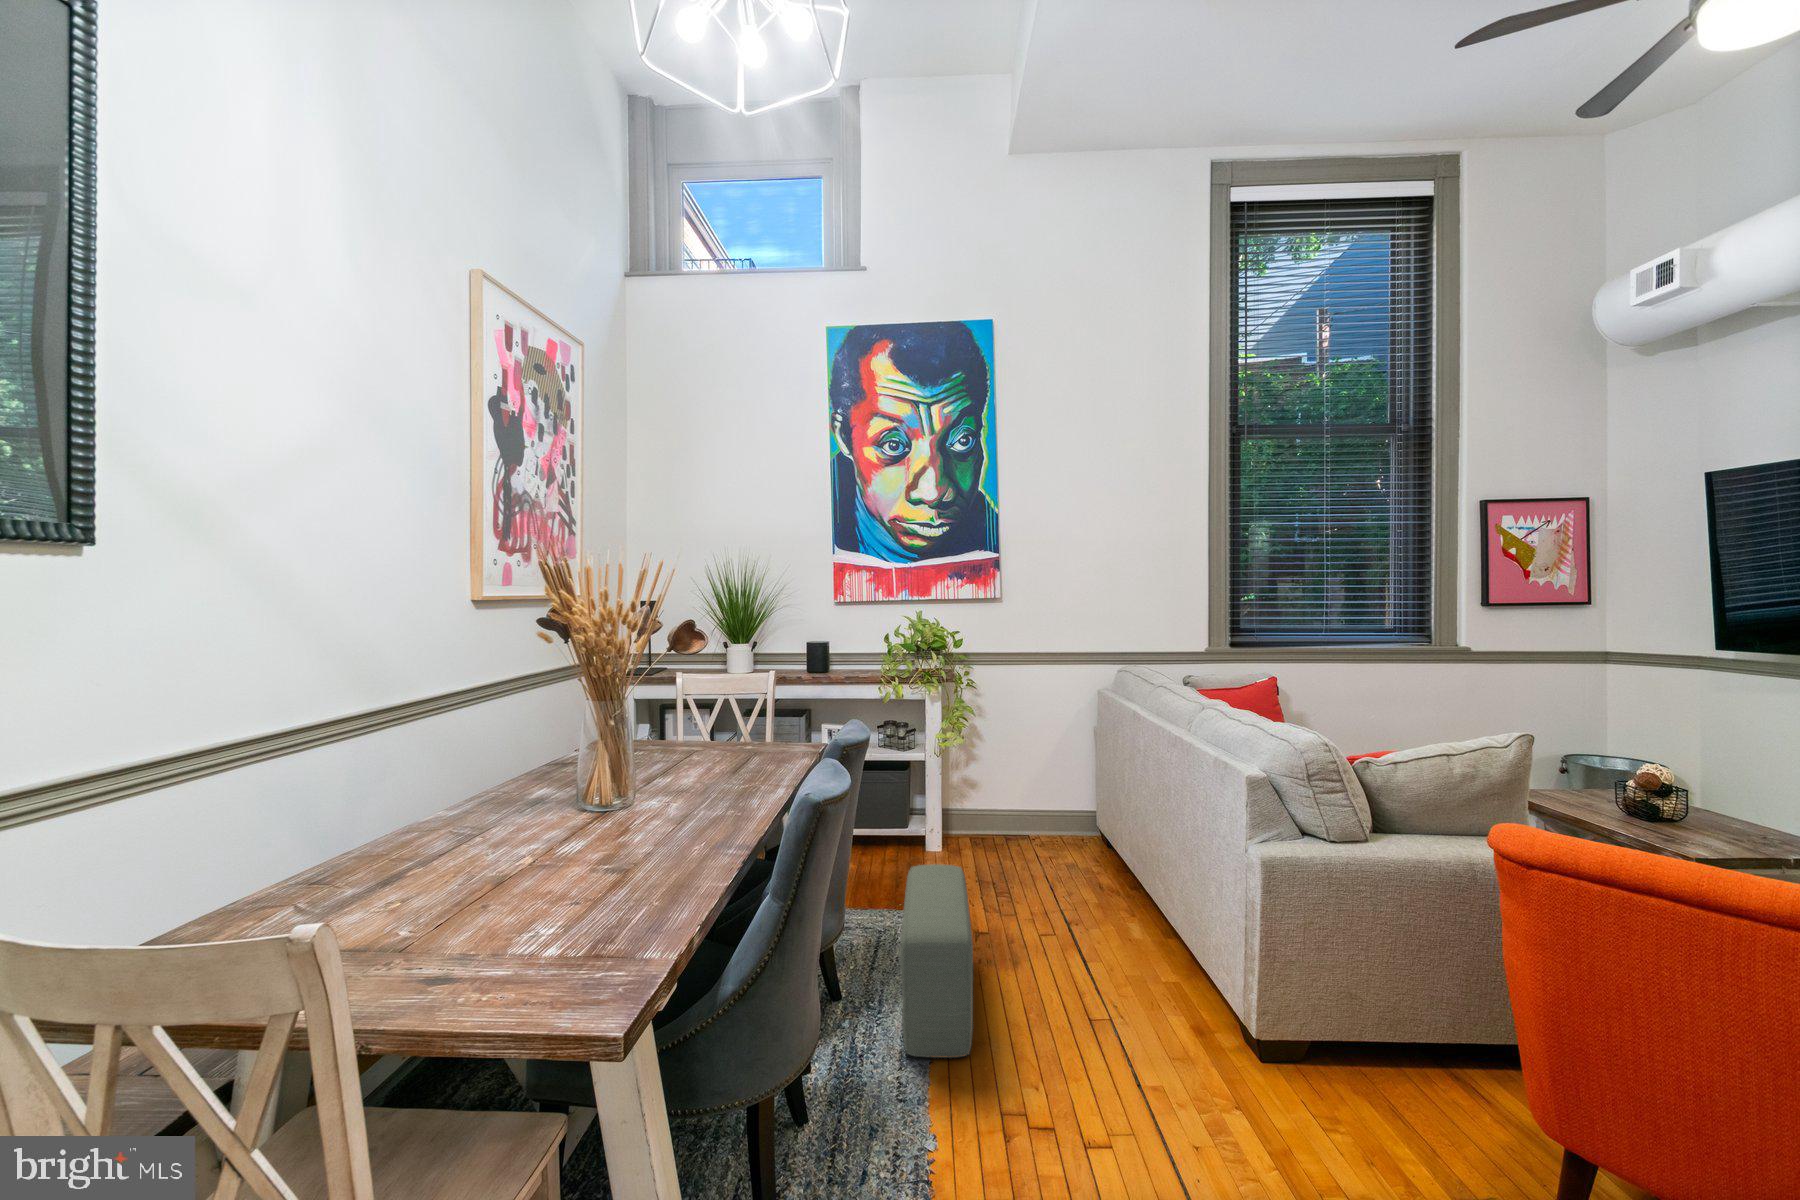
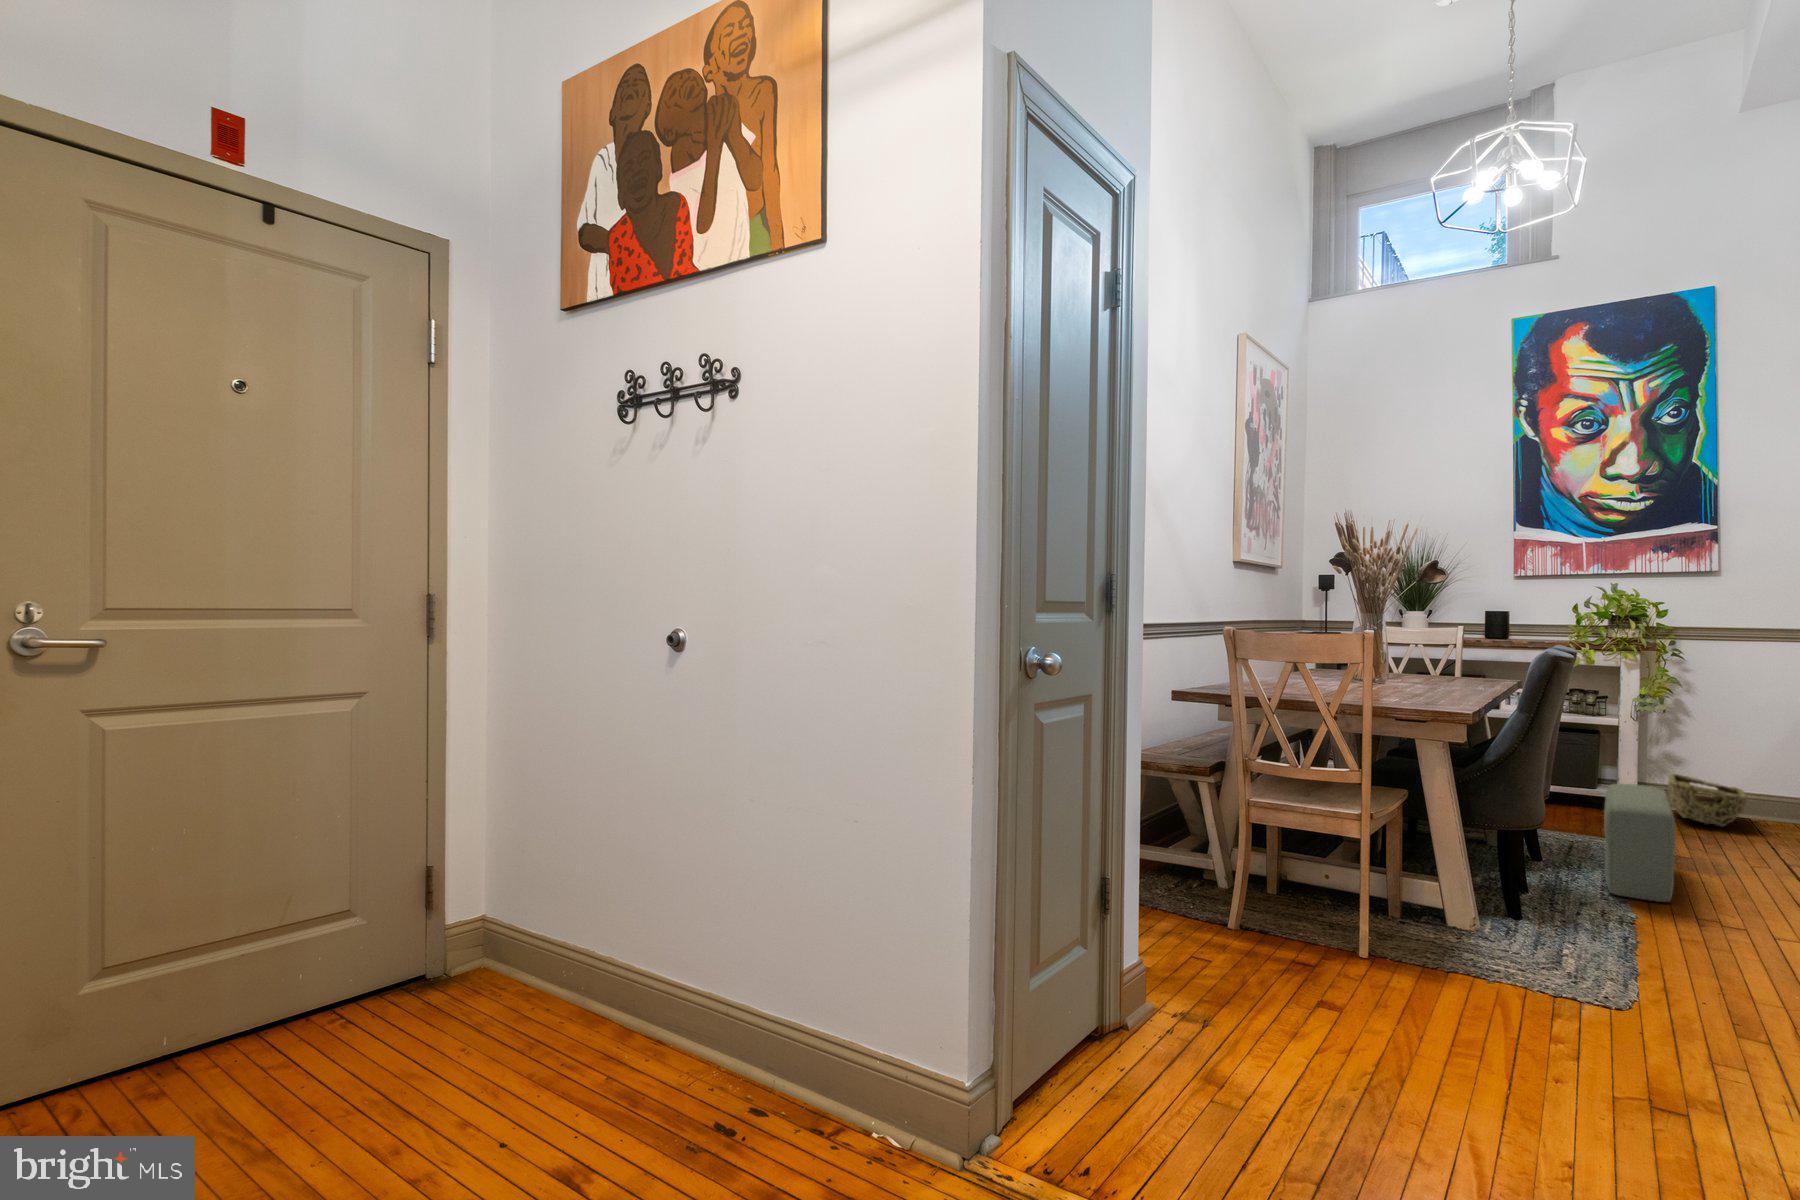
woven basket: none [966,800,1028,858] -> present [1668,774,1747,826]

